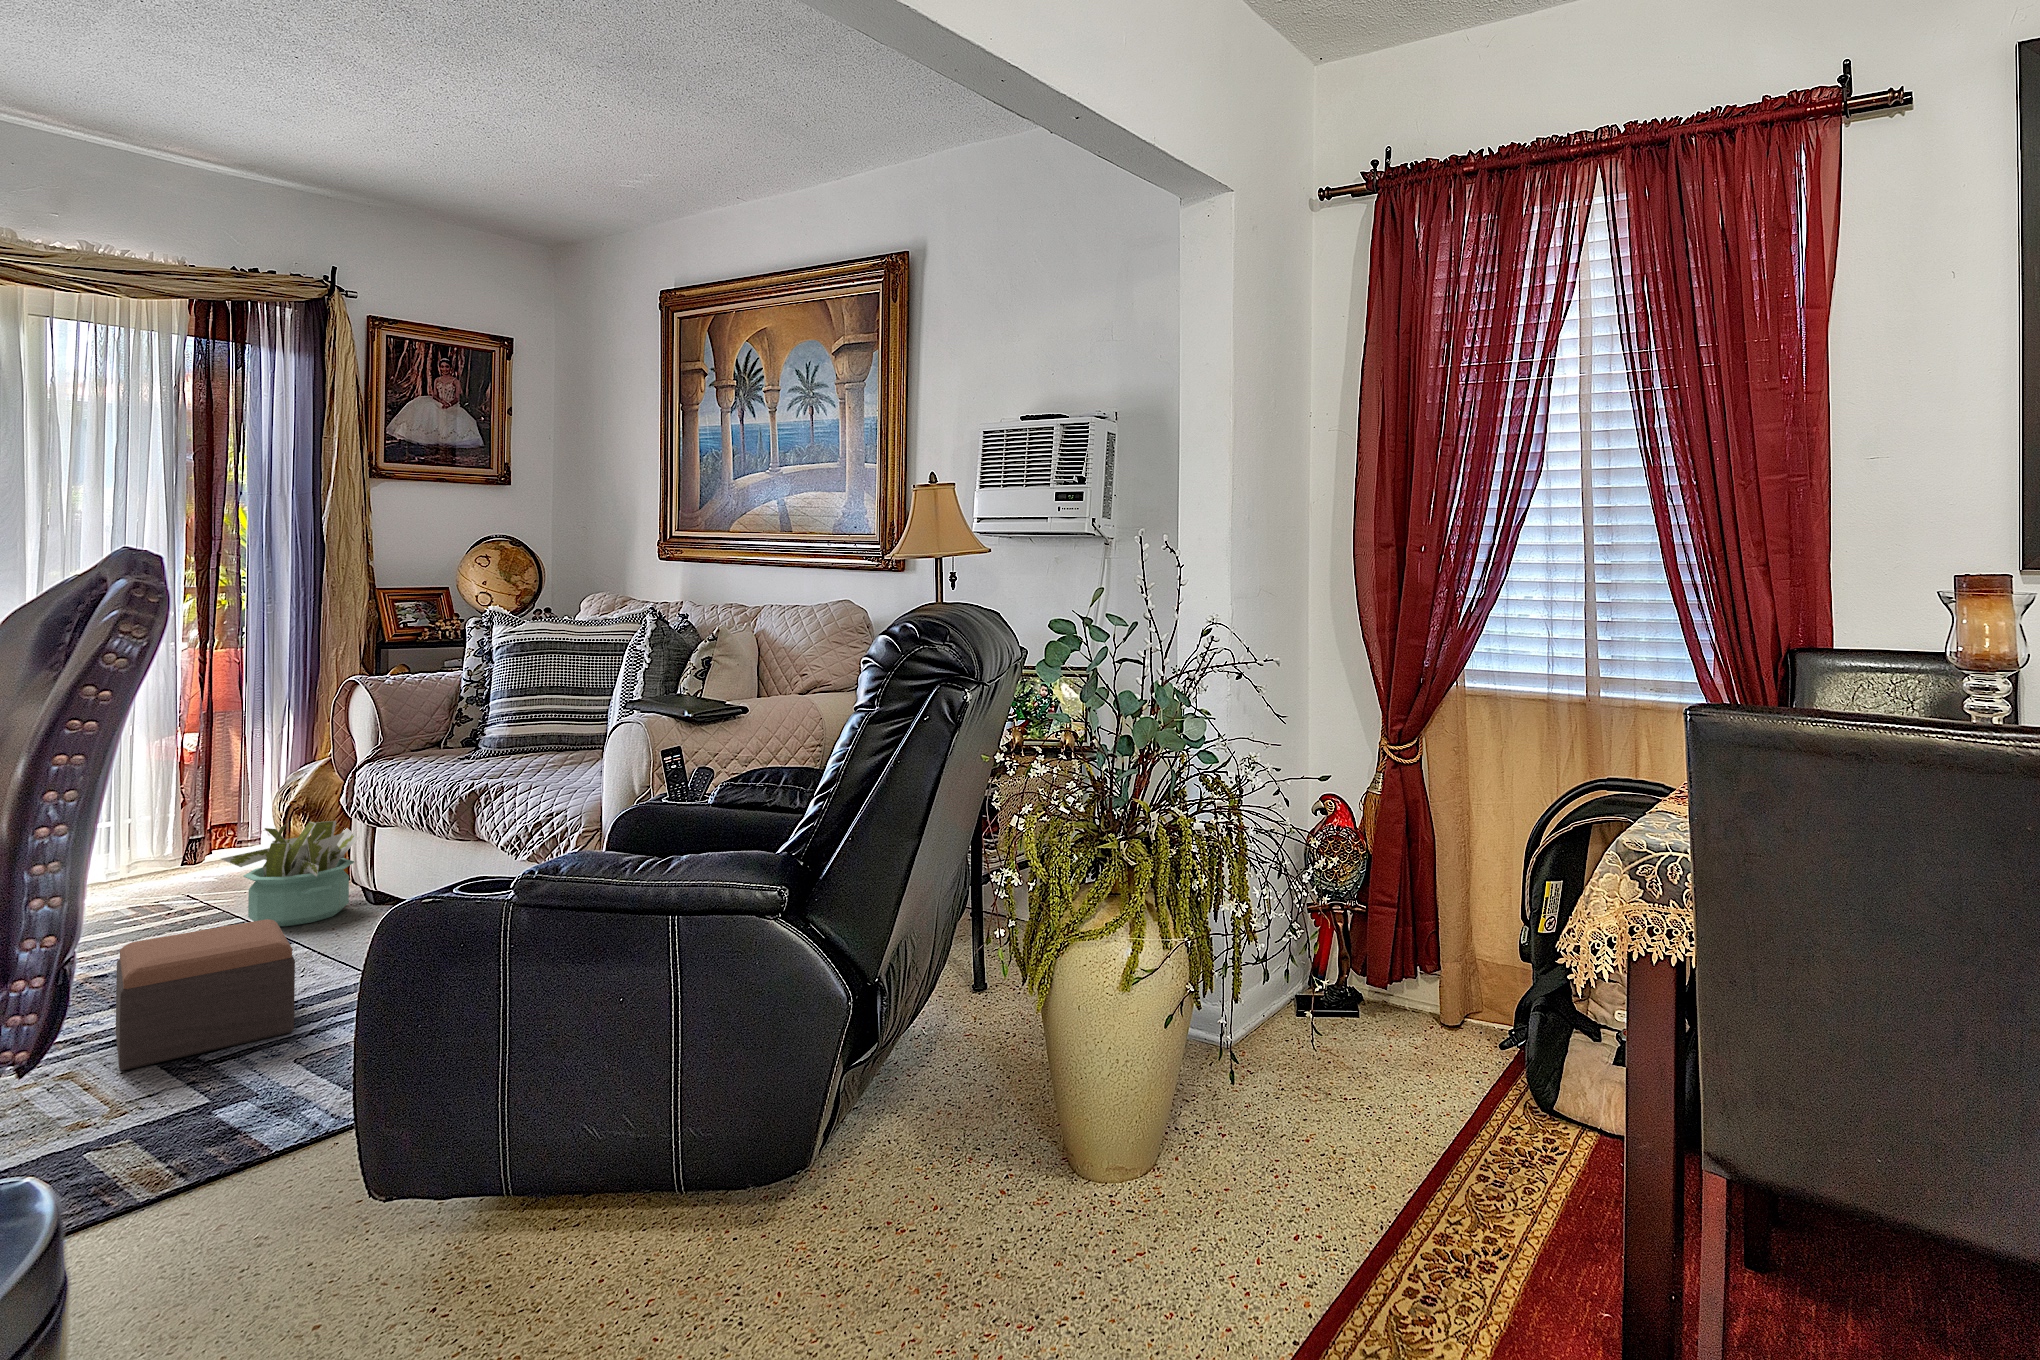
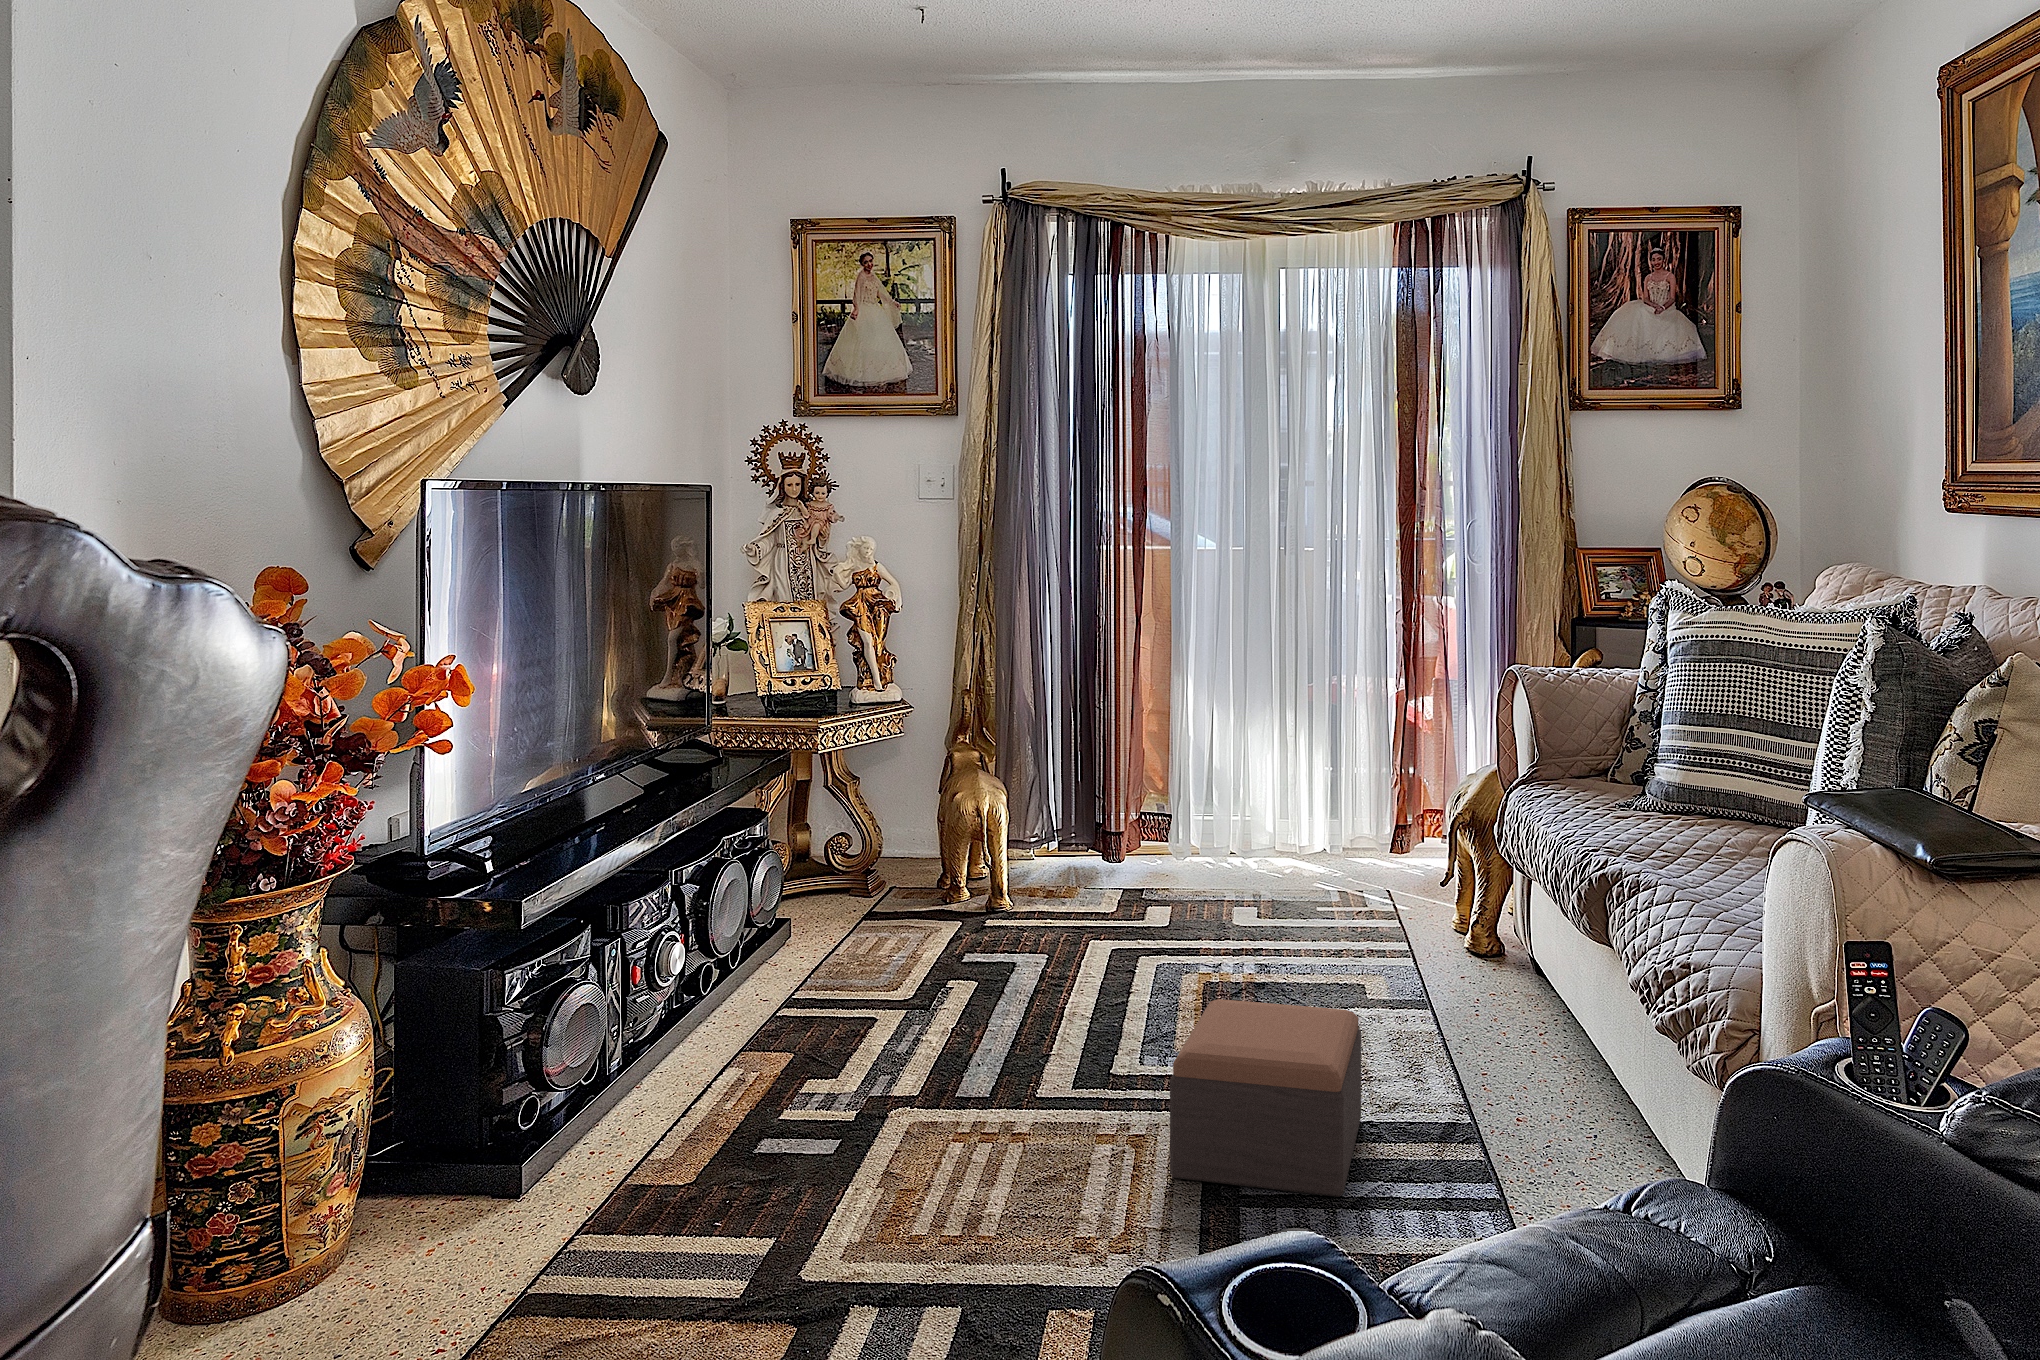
decorative plant: present [221,821,359,926] -> none [1380,850,1511,988]

